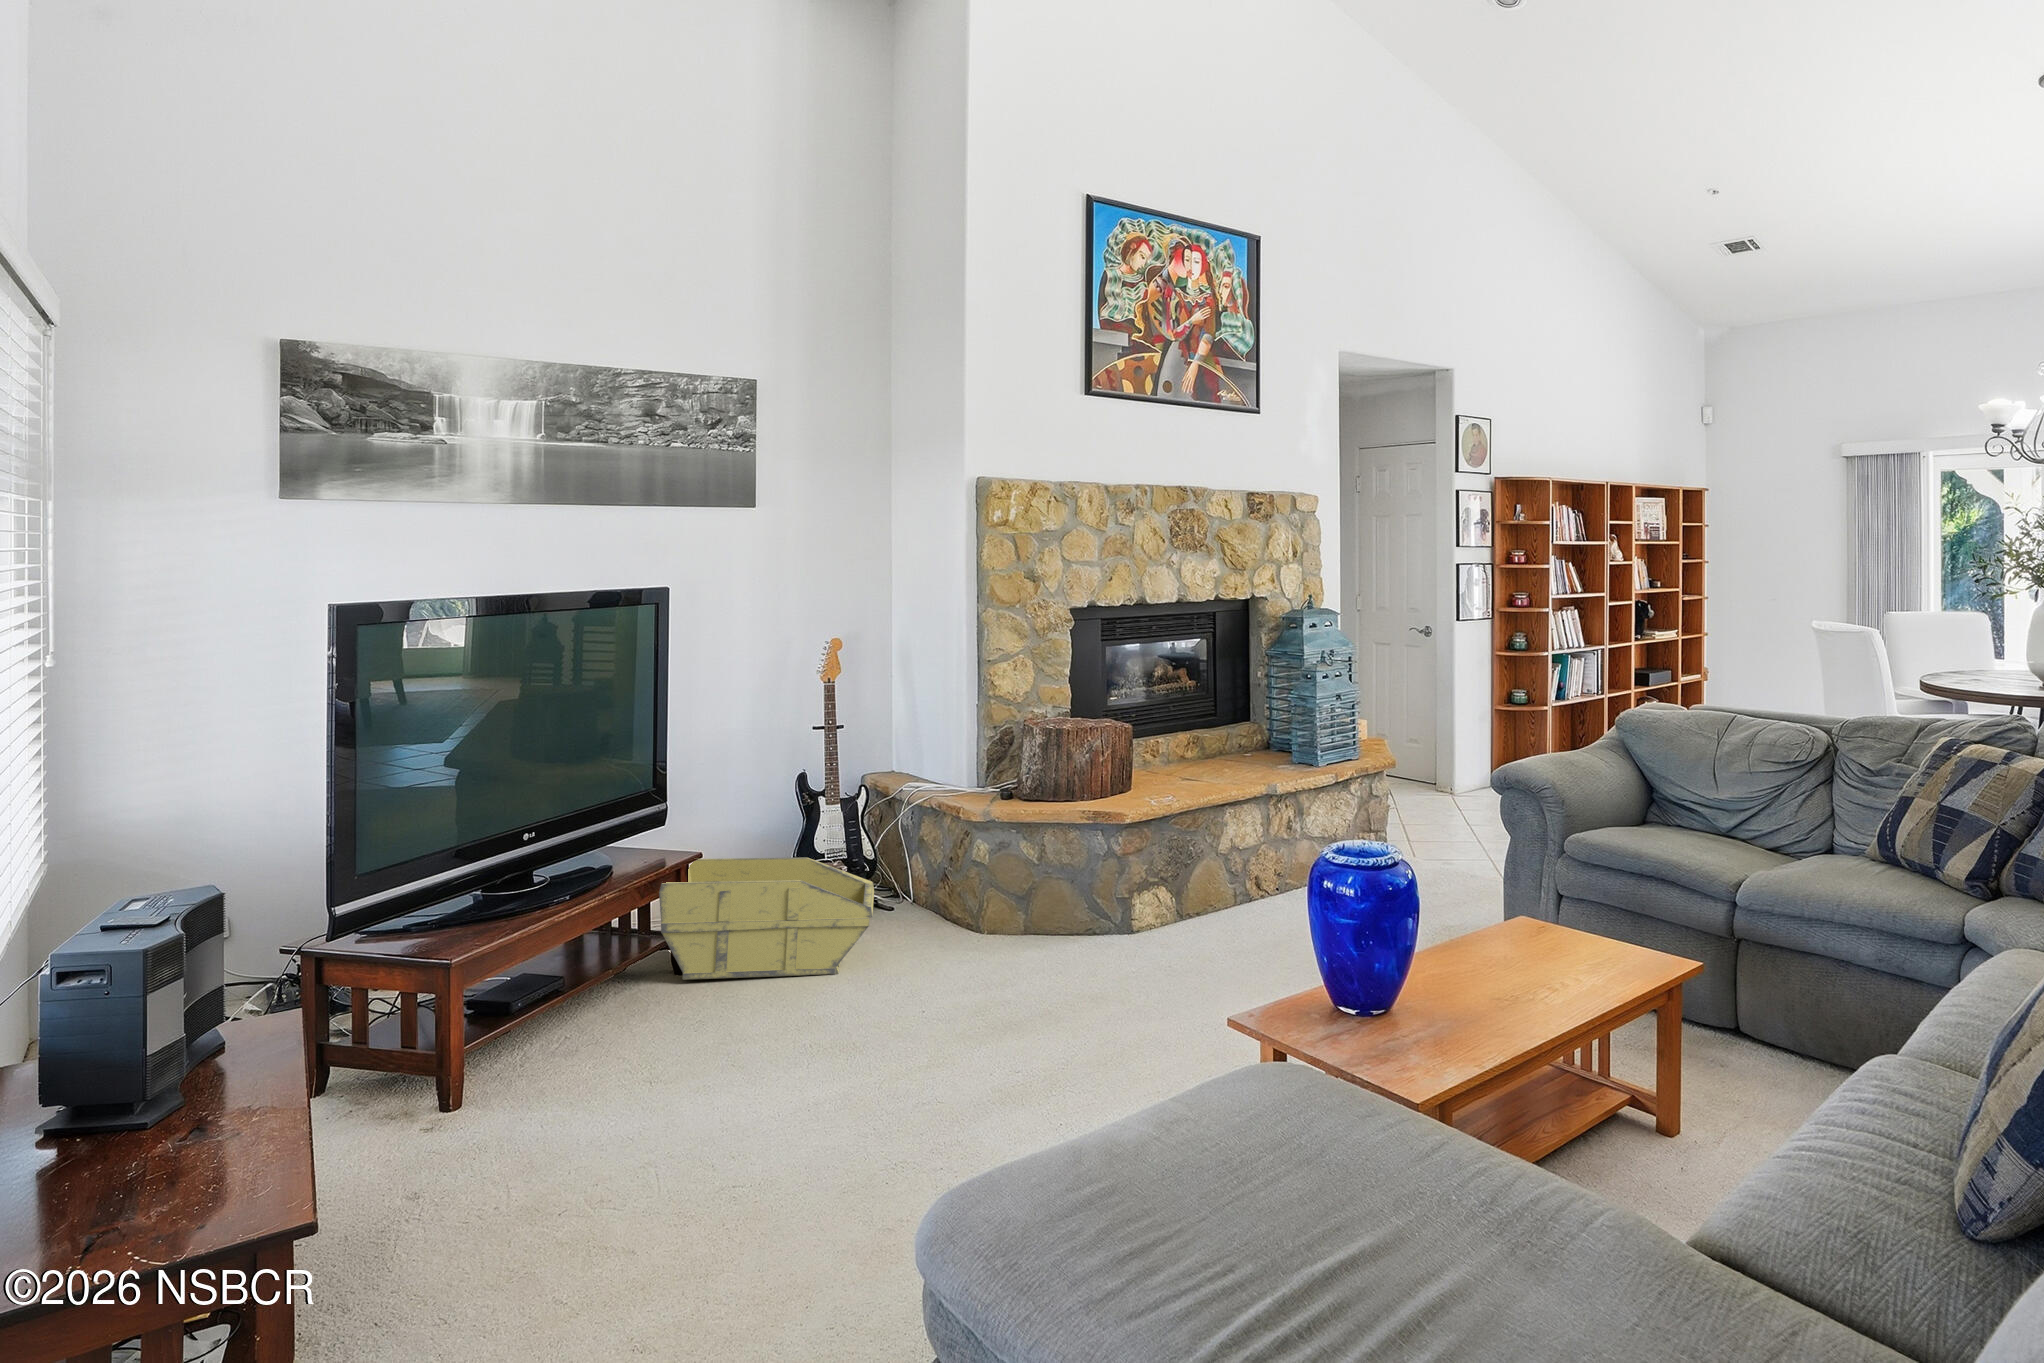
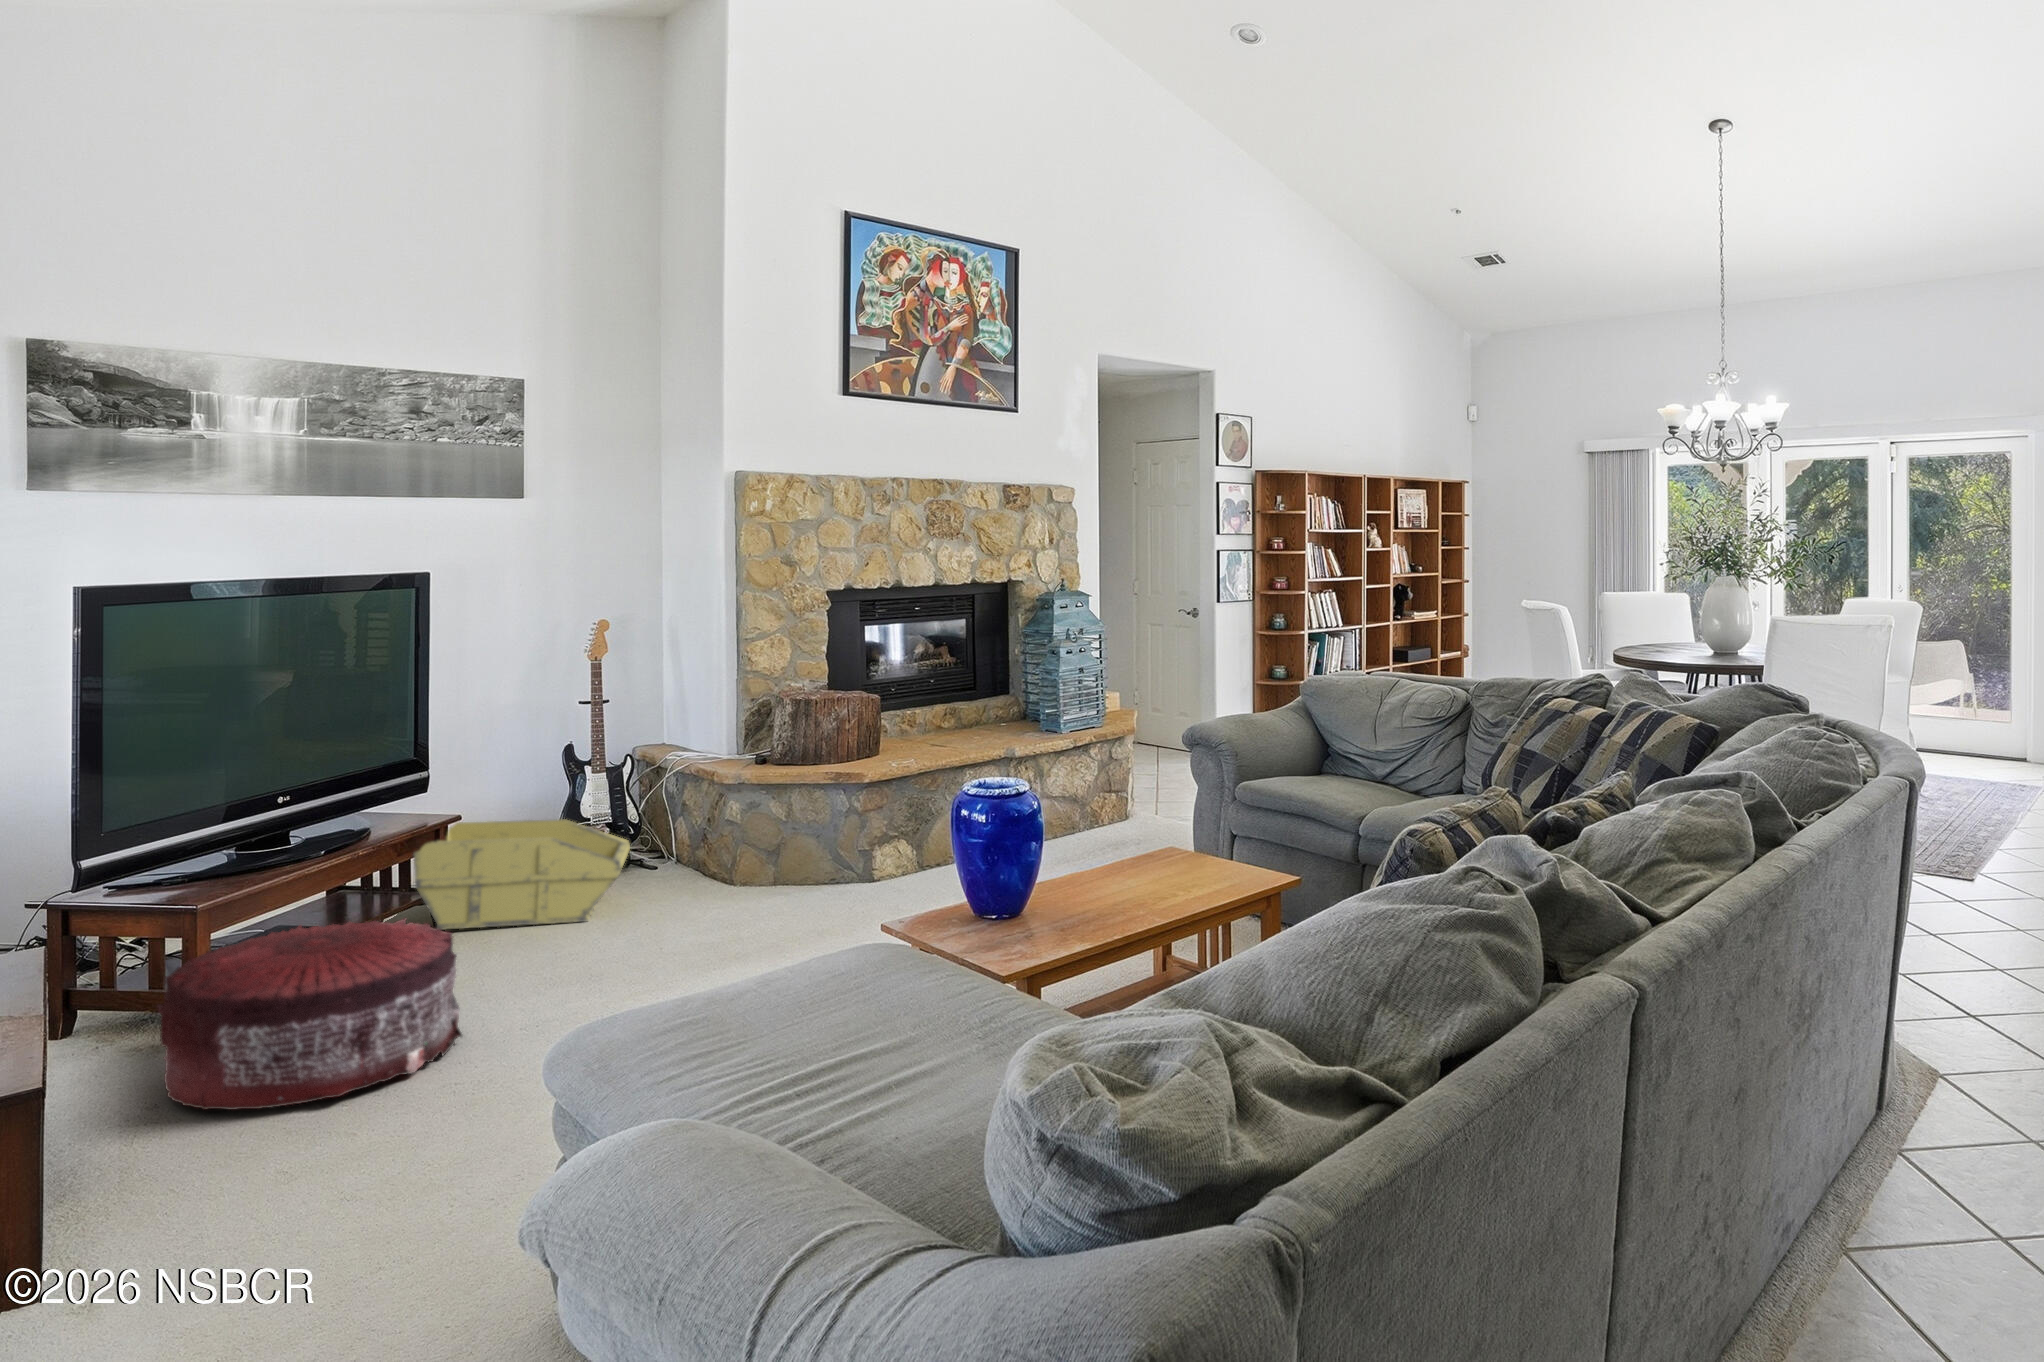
pouf: none [423,977,739,1207] -> present [157,919,462,1110]

